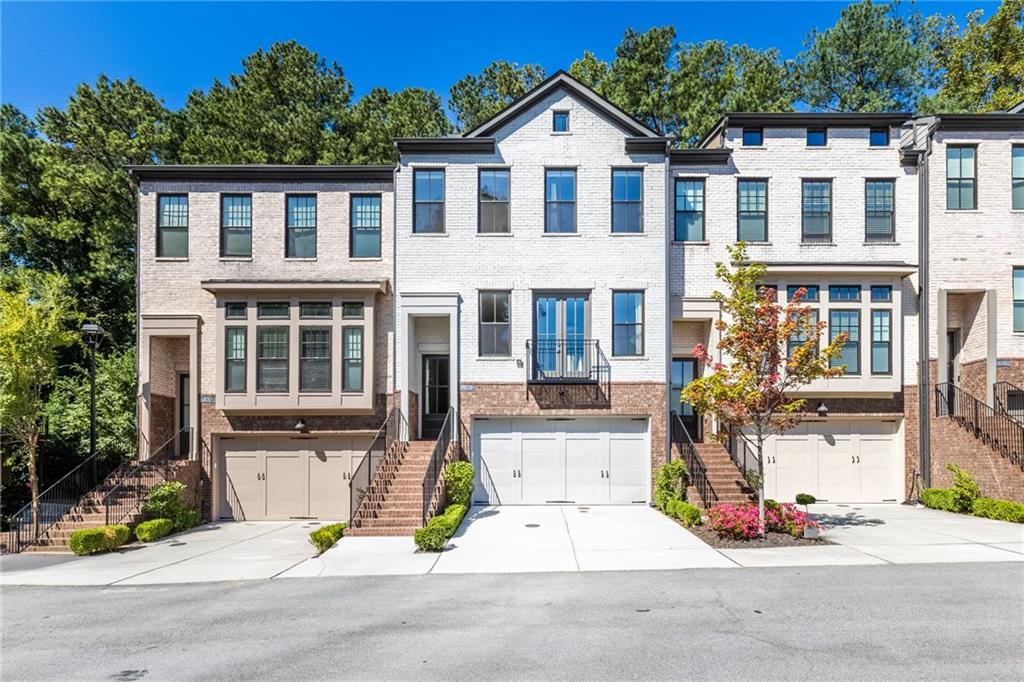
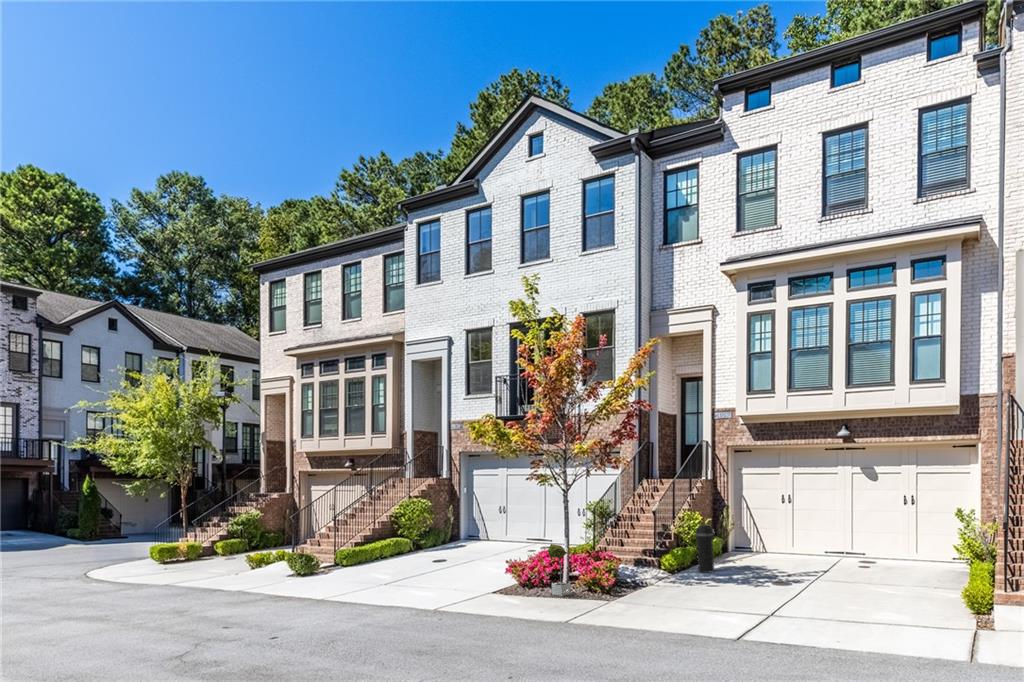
trash can: none [776,478,792,517] -> present [696,524,714,573]

